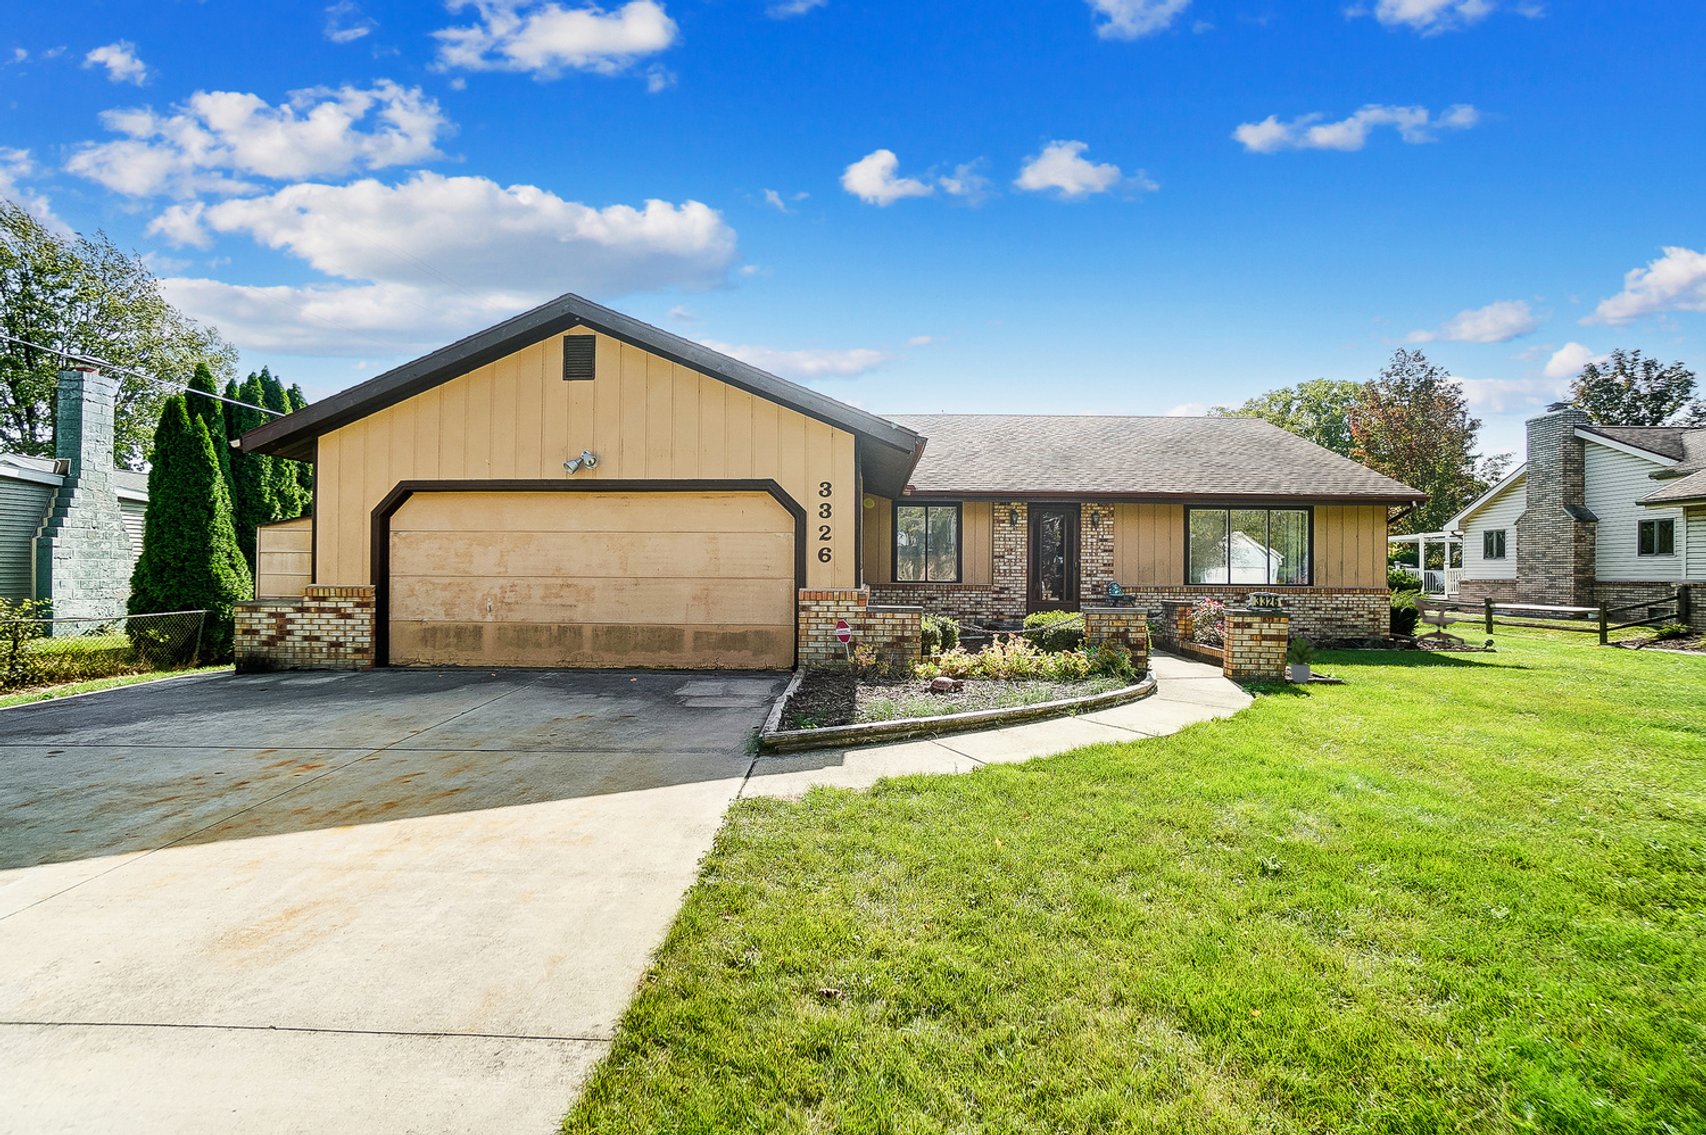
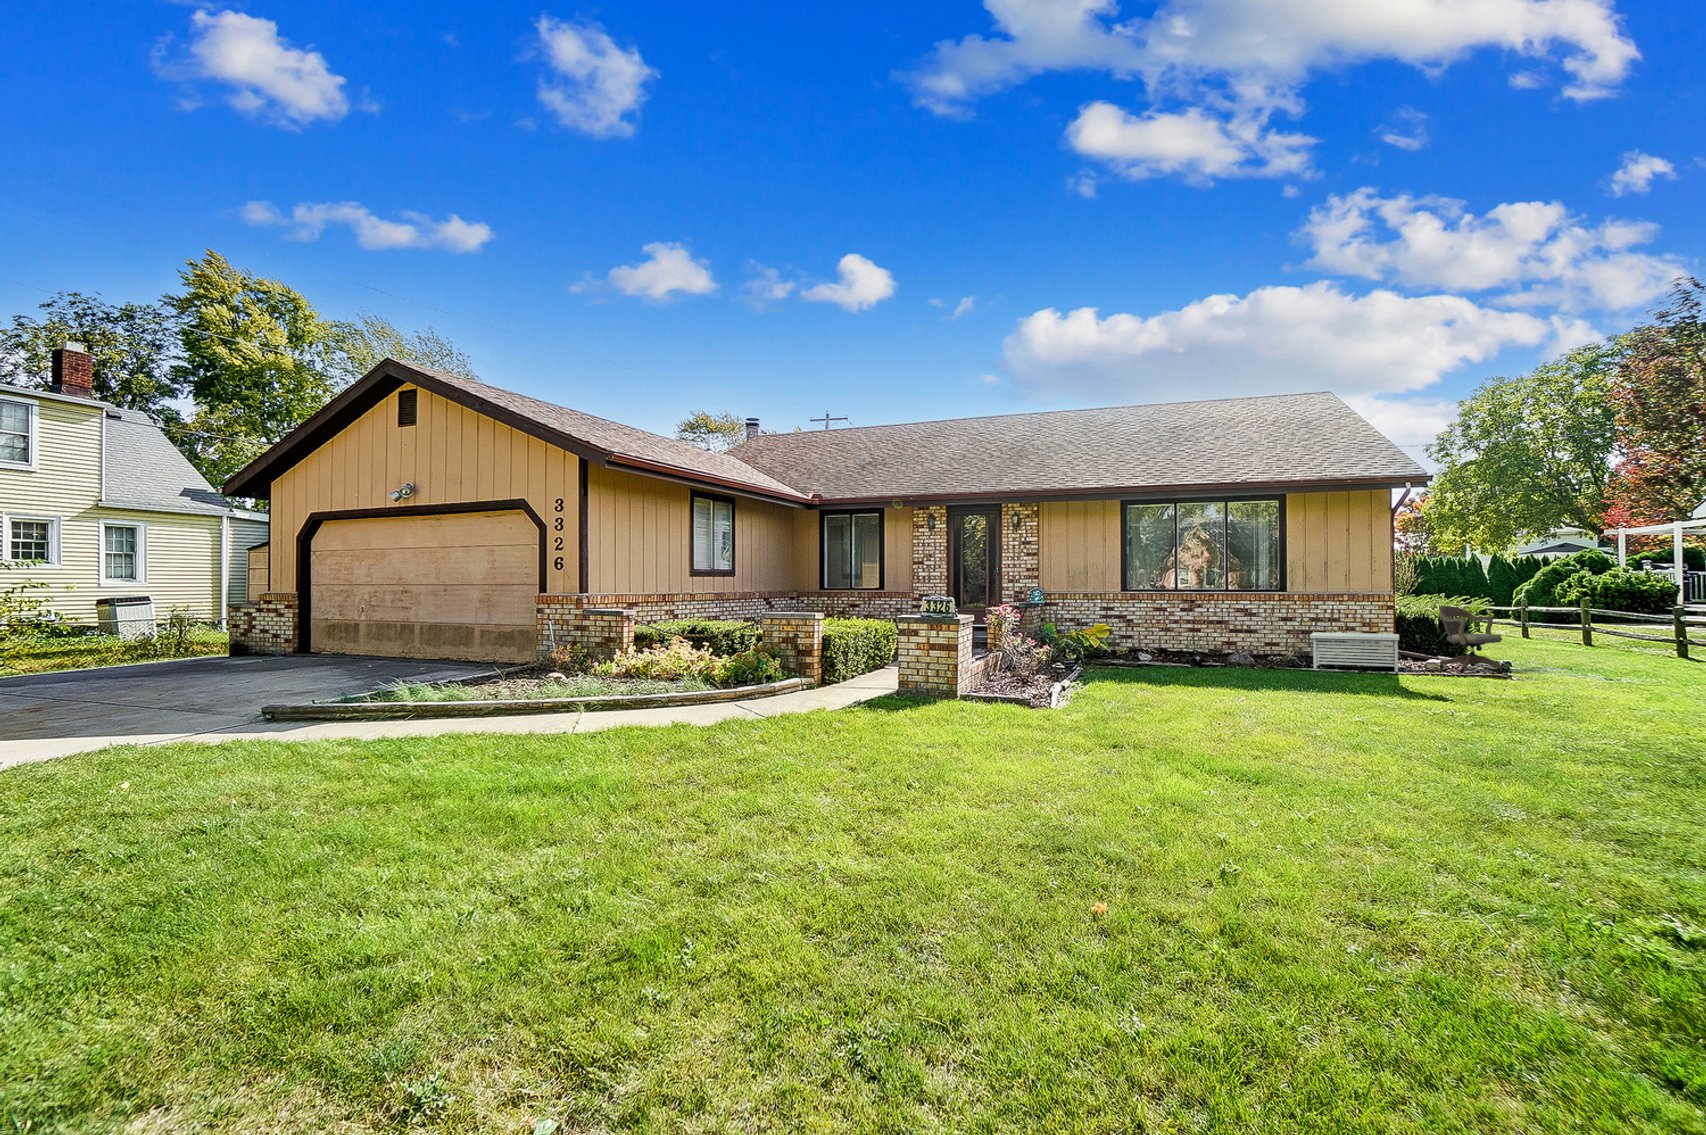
storage bench: none [1334,617,1412,646] -> present [1310,632,1399,672]
potted plant: present [1286,636,1319,683] -> none [945,644,978,697]

